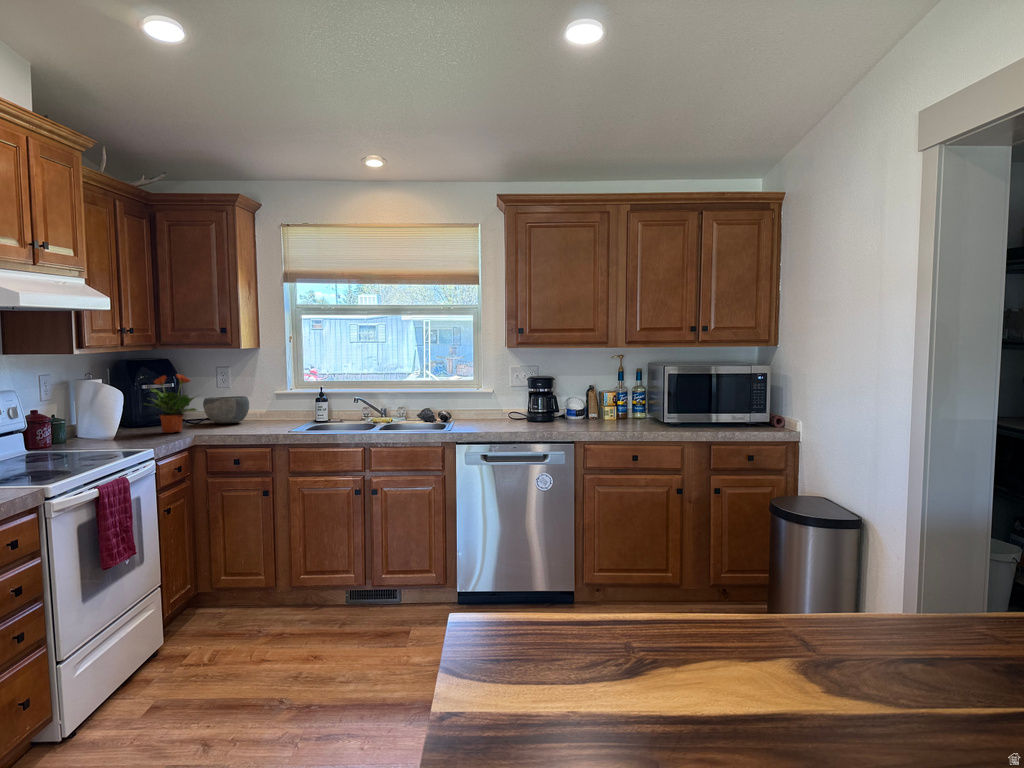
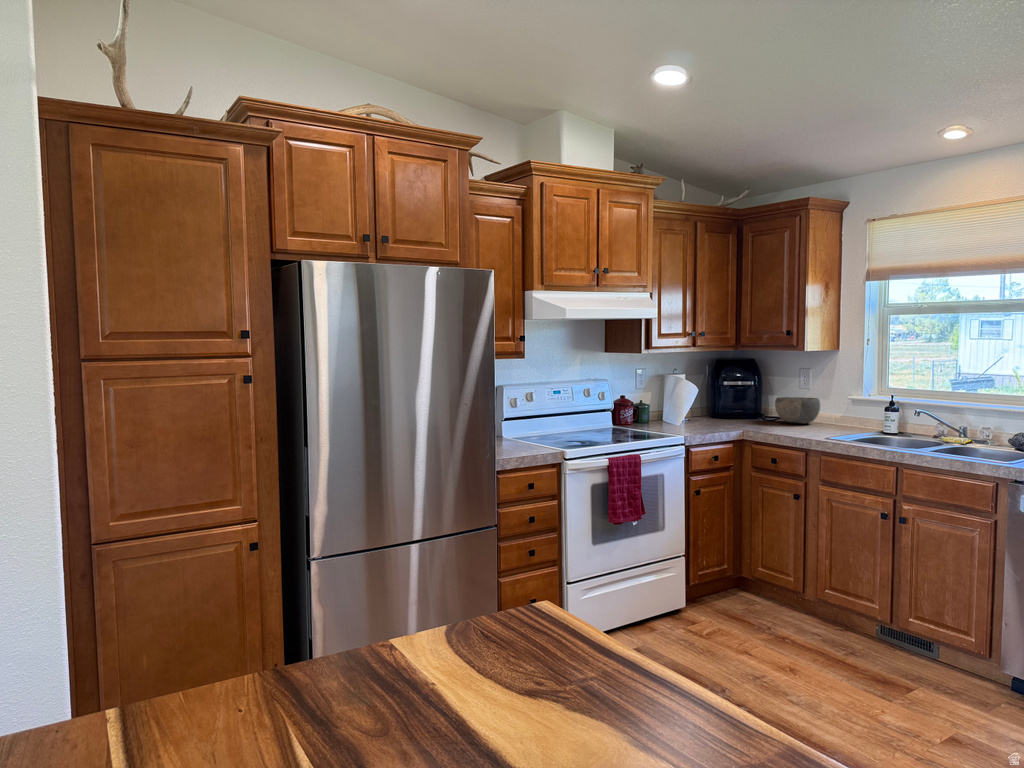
potted plant: present [144,374,197,433] -> none [709,373,759,426]

